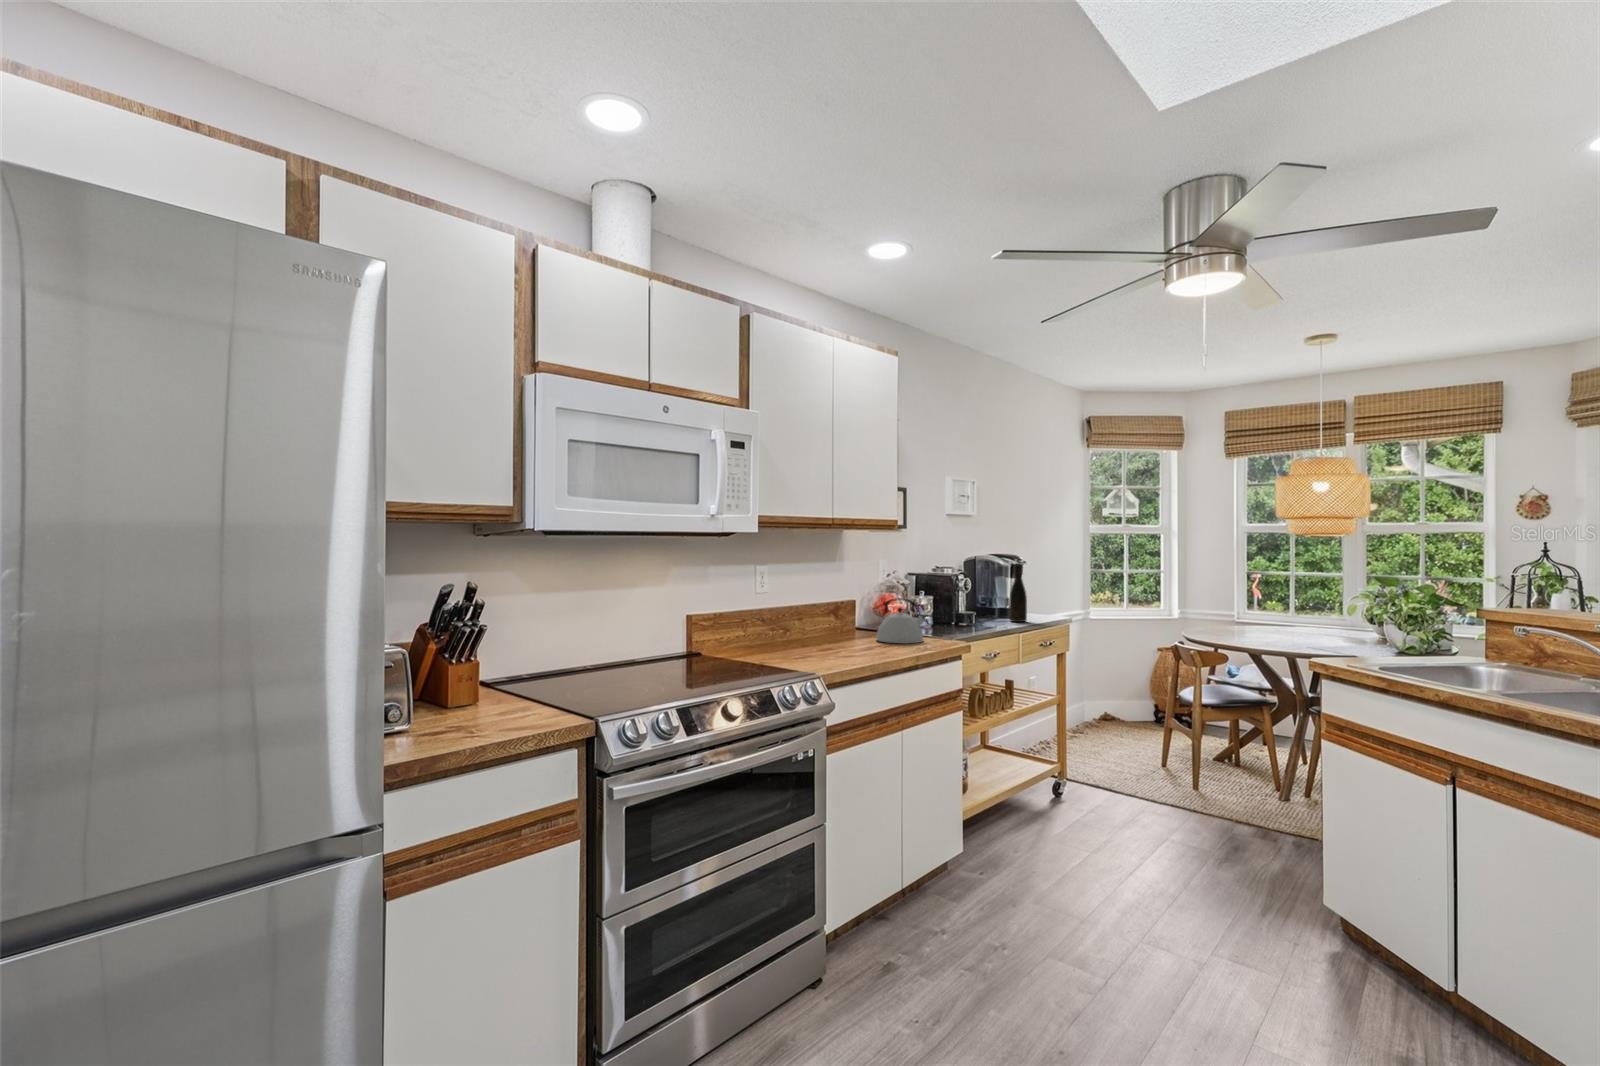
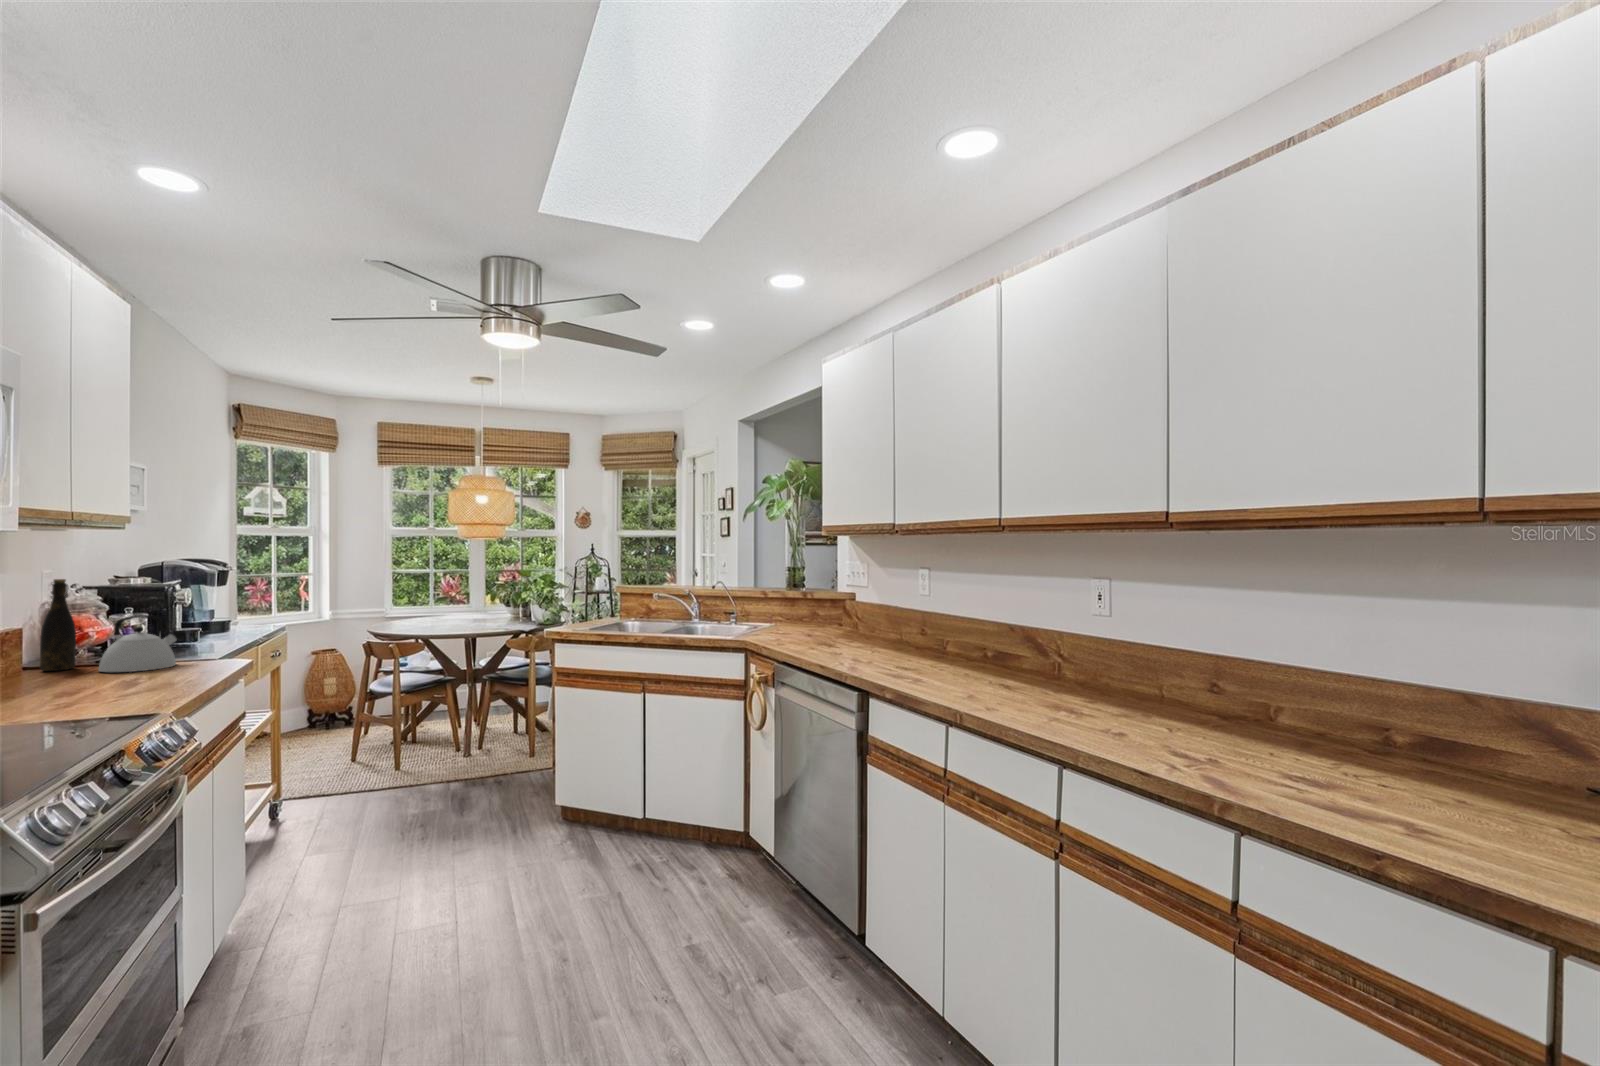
bottle: present [1009,563,1027,622] -> present [40,579,76,671]

